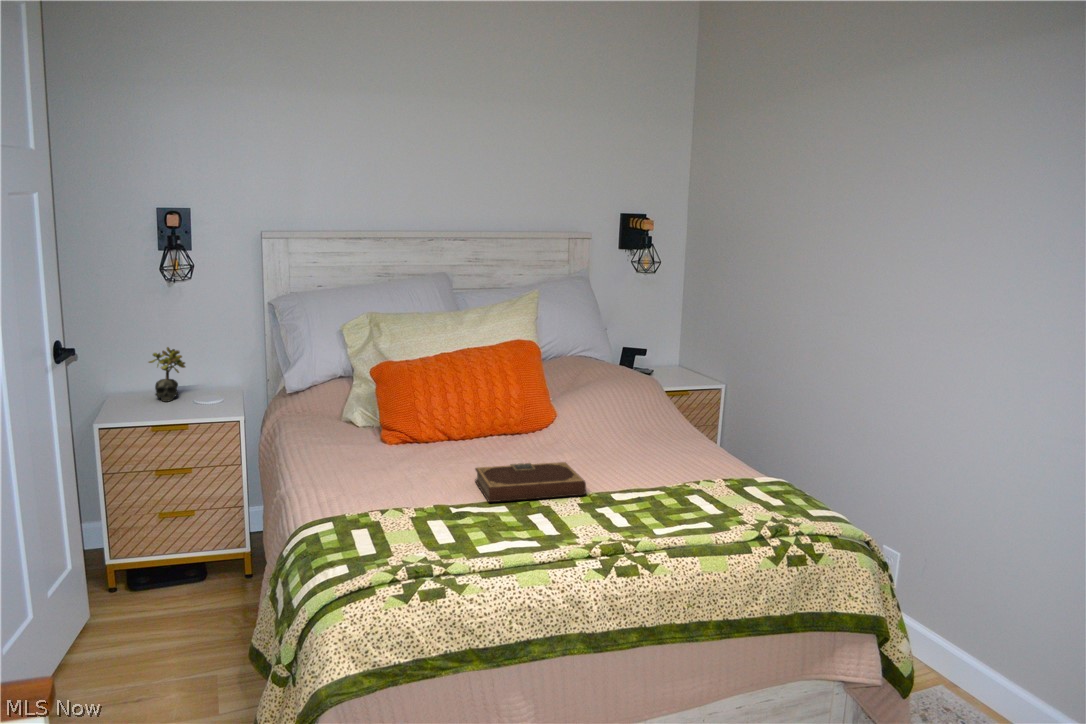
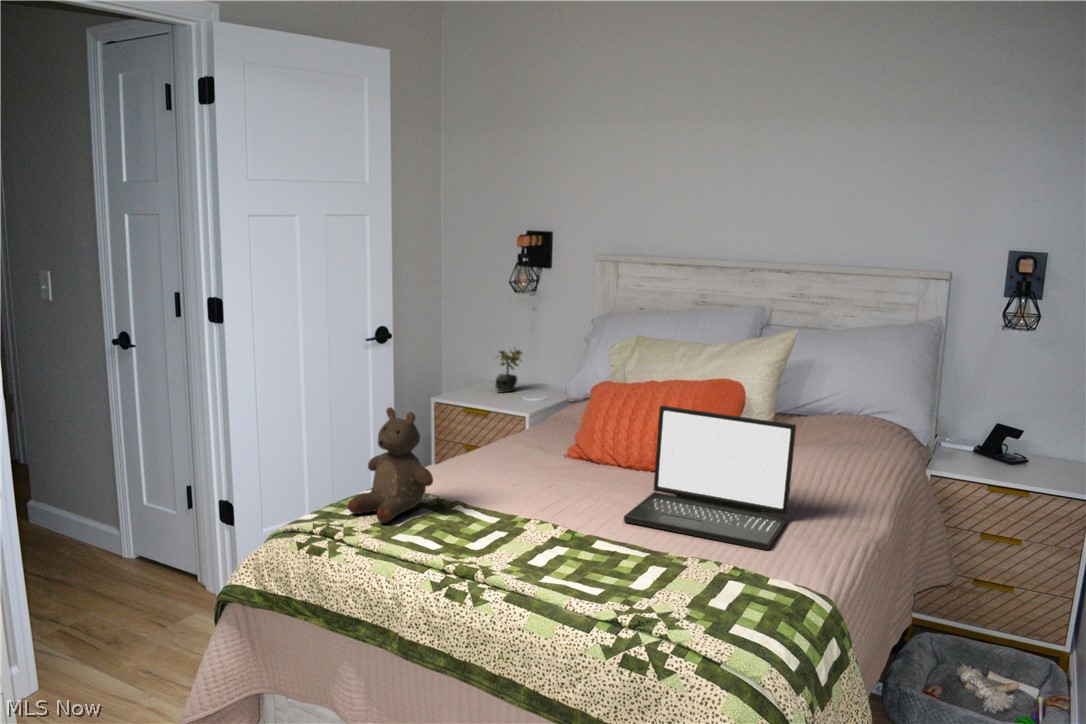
laptop: none [550,361,694,473] -> present [624,406,796,550]
stuffed bear: none [379,422,472,548] -> present [348,407,433,523]
notebook: present [475,462,586,502] -> none [482,481,605,533]

